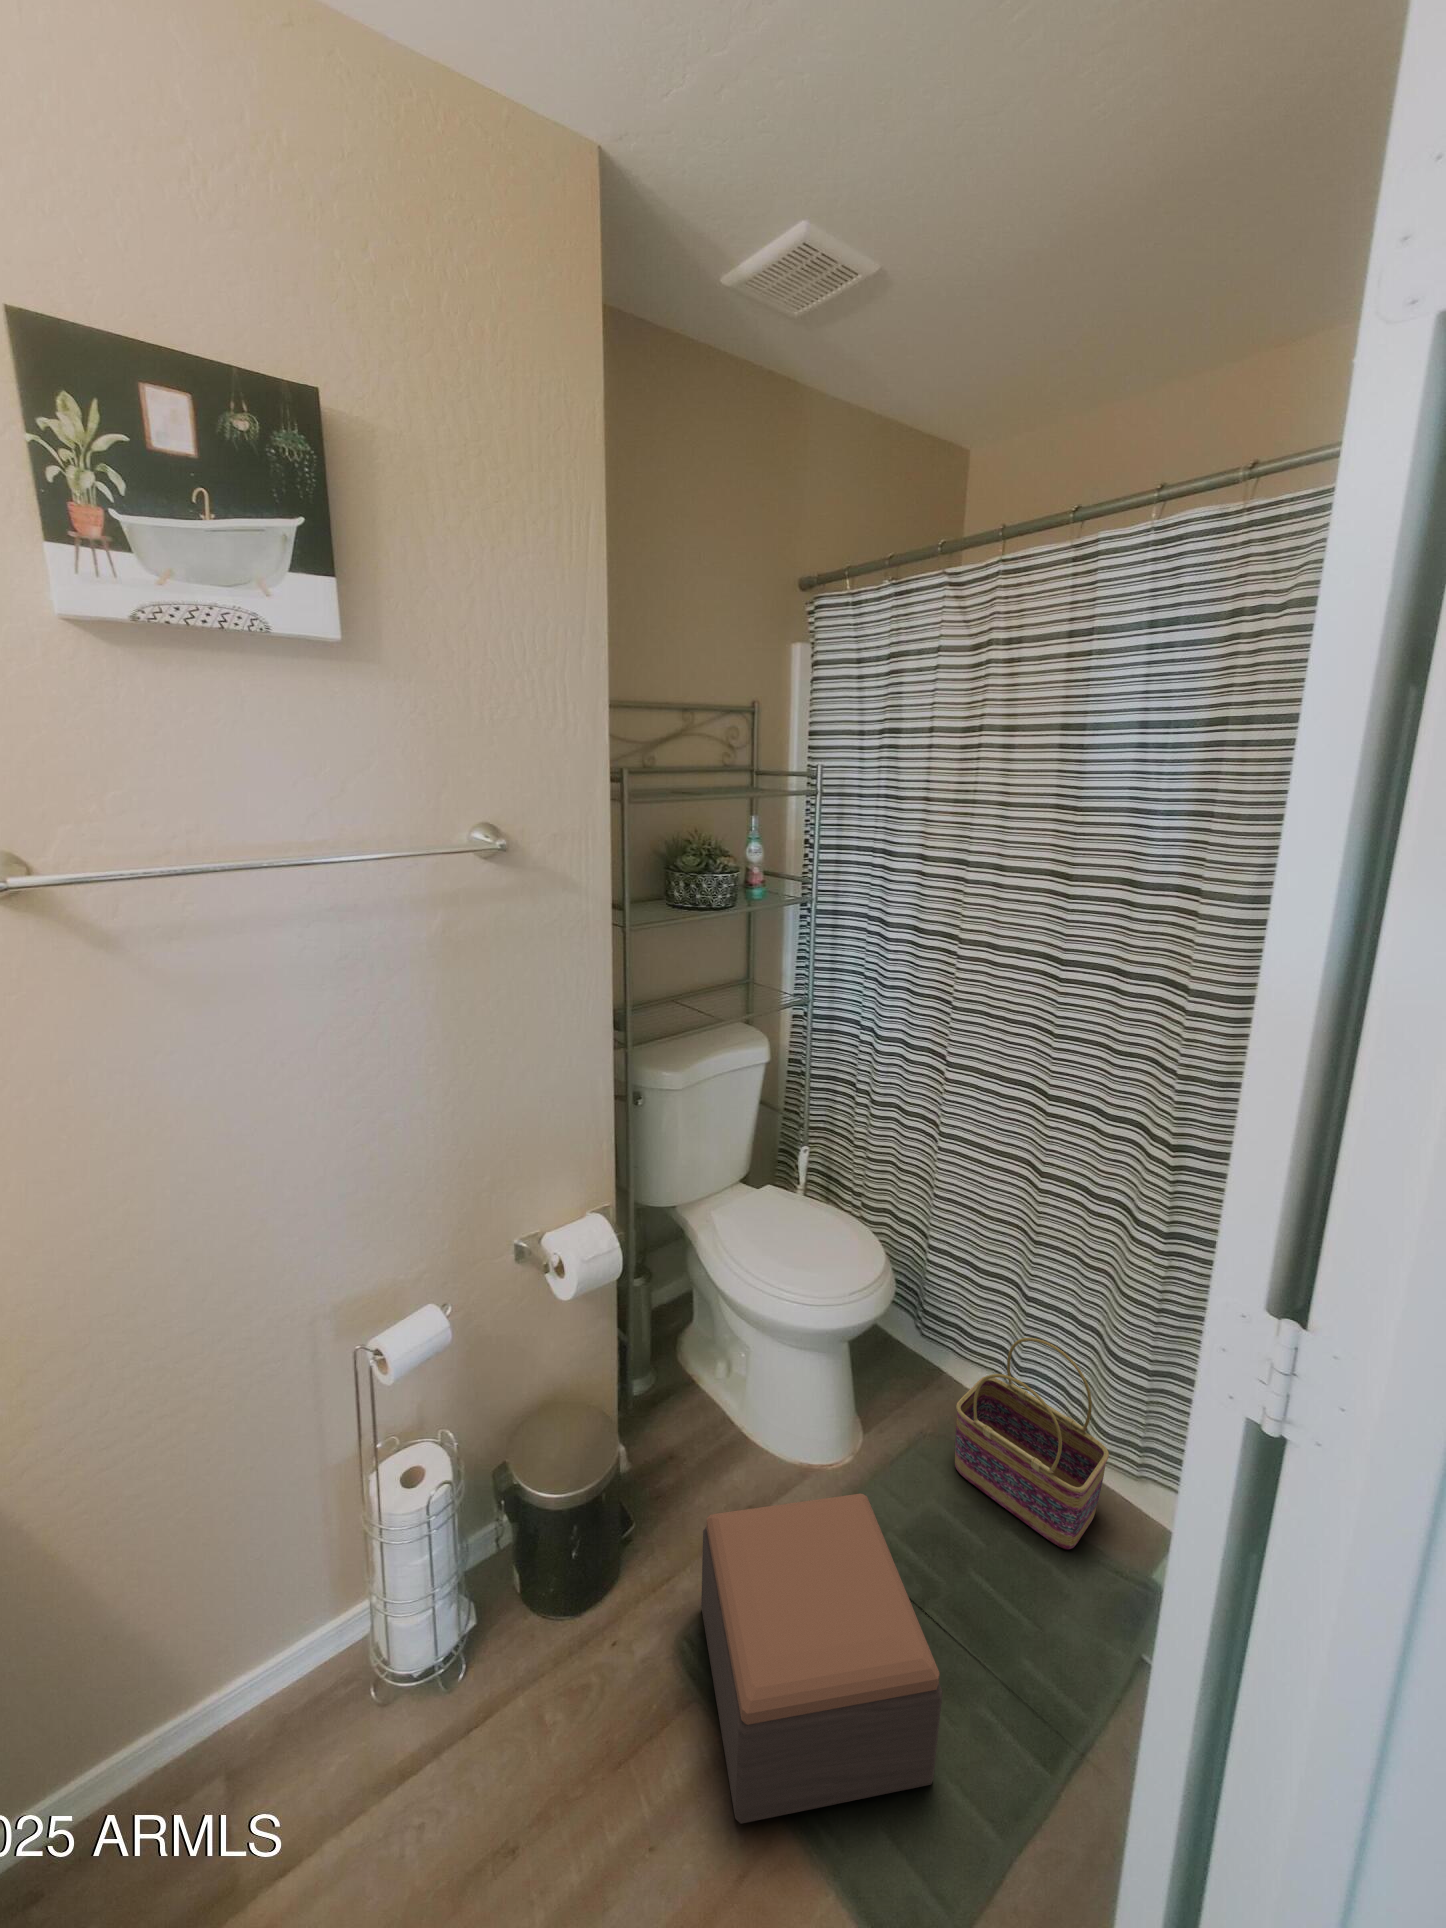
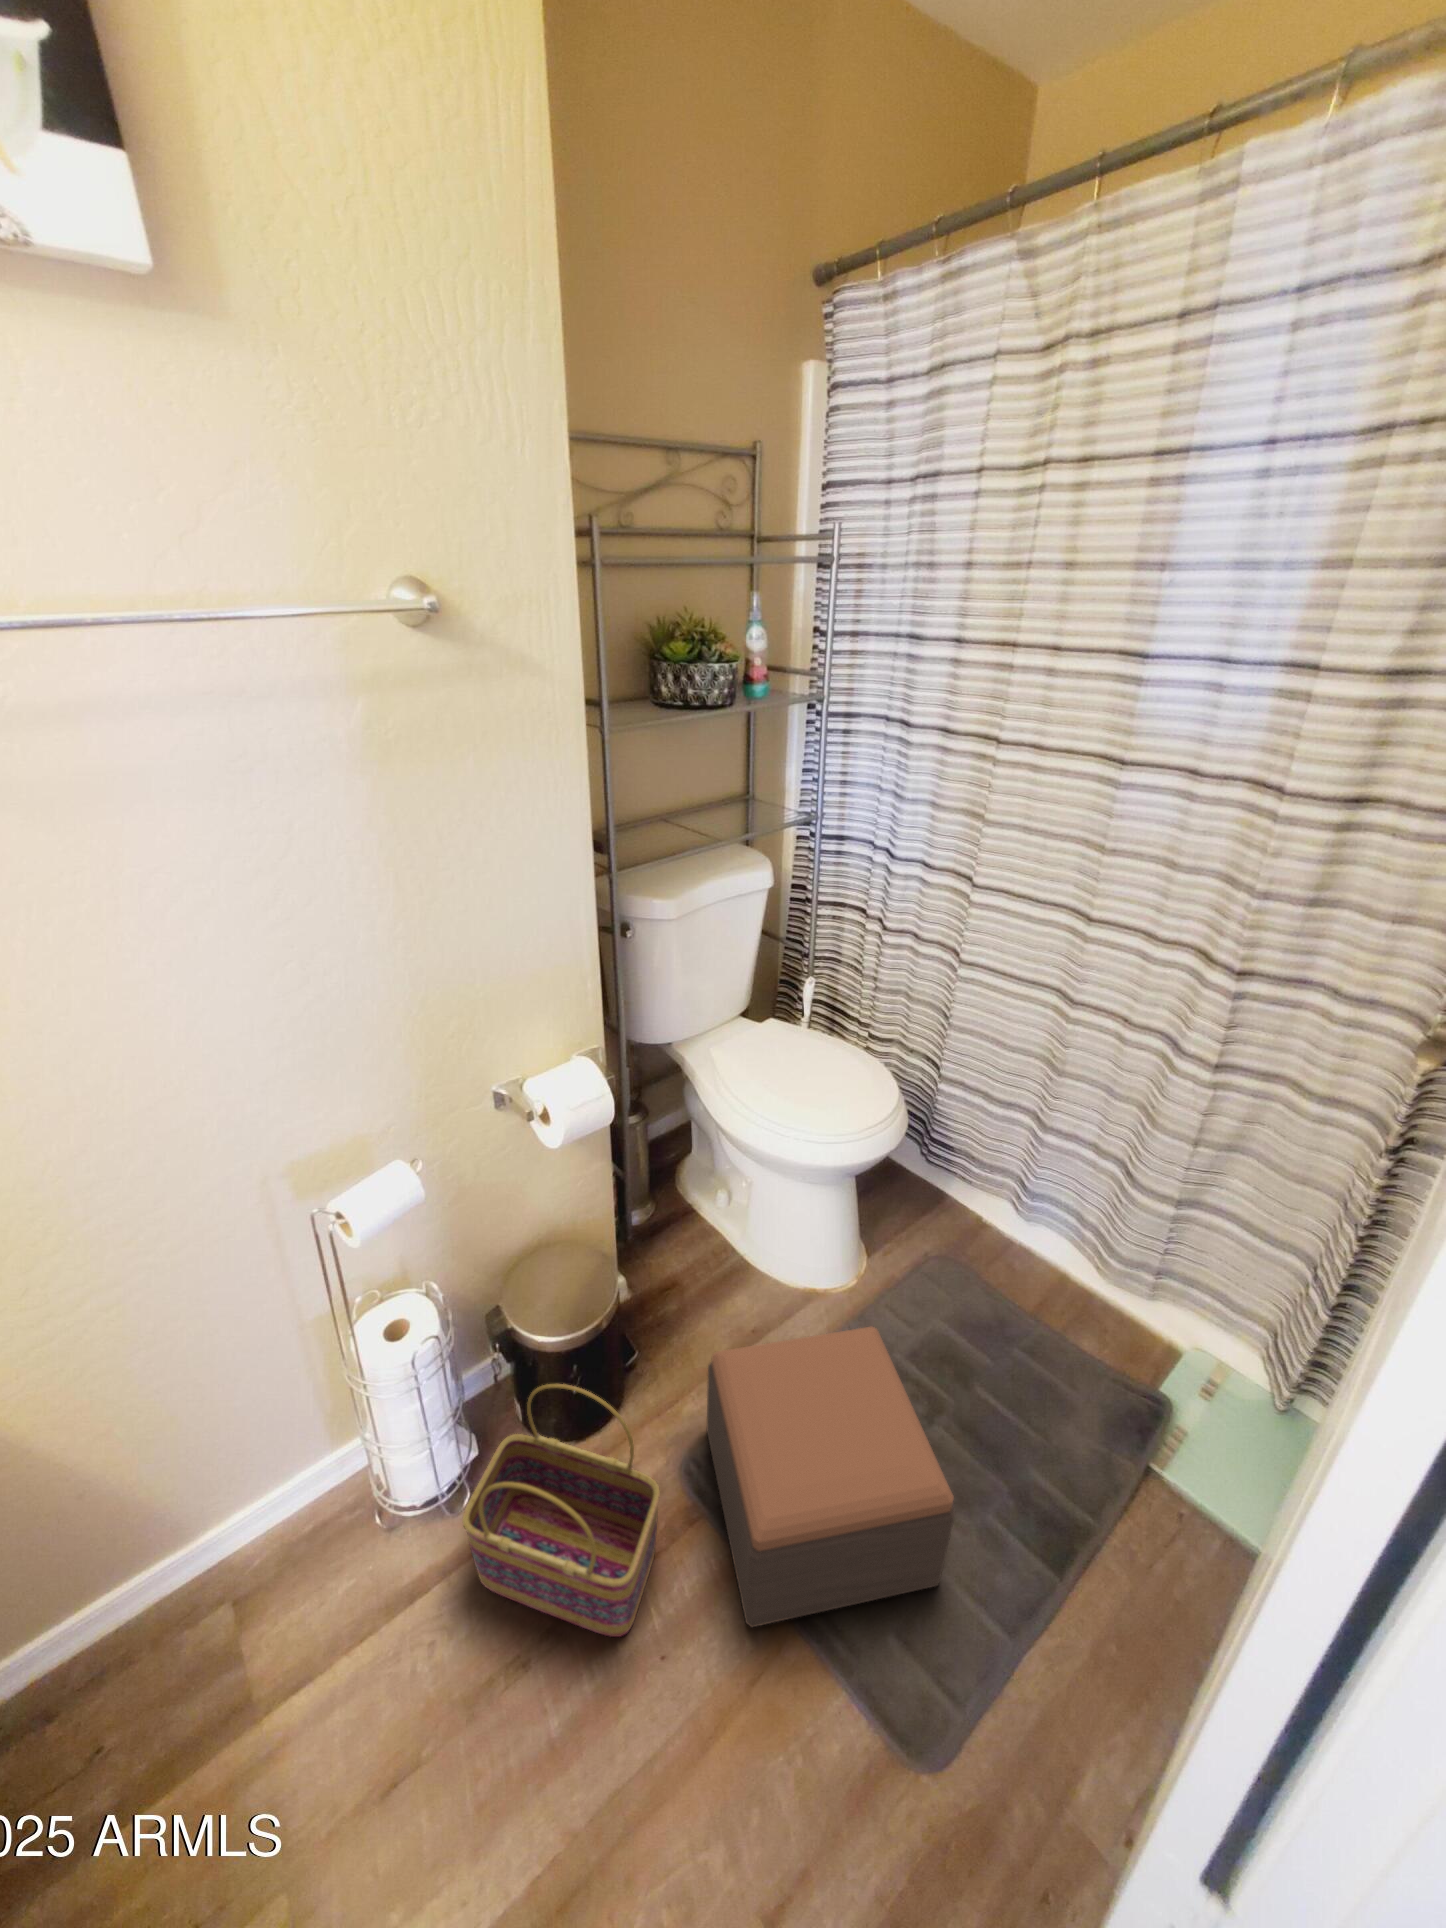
basket: present [955,1338,1109,1549] -> present [462,1384,660,1637]

